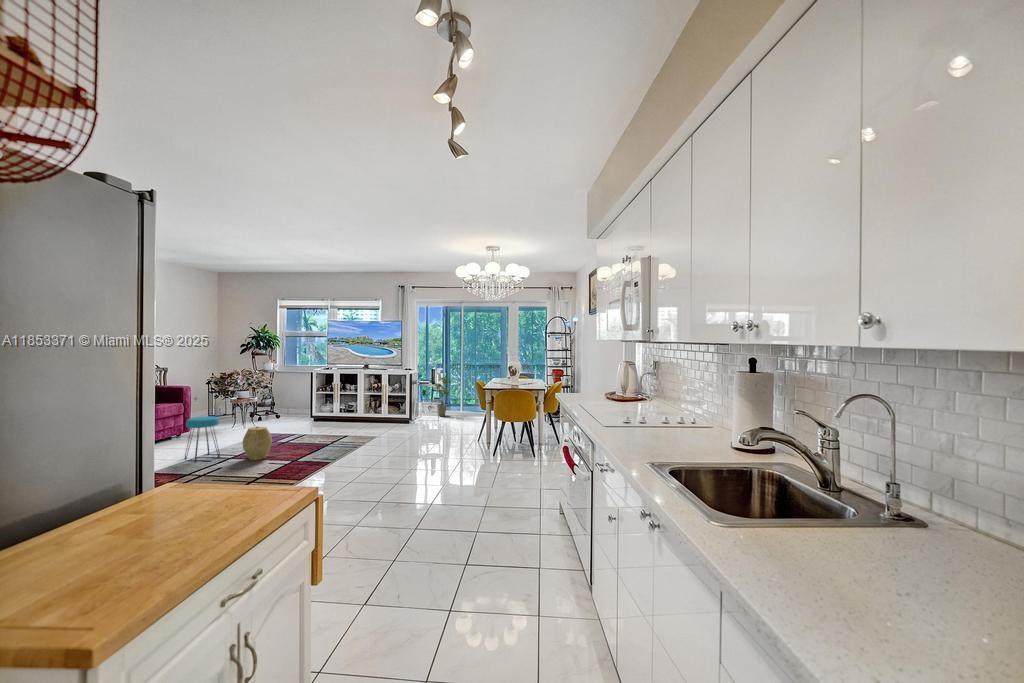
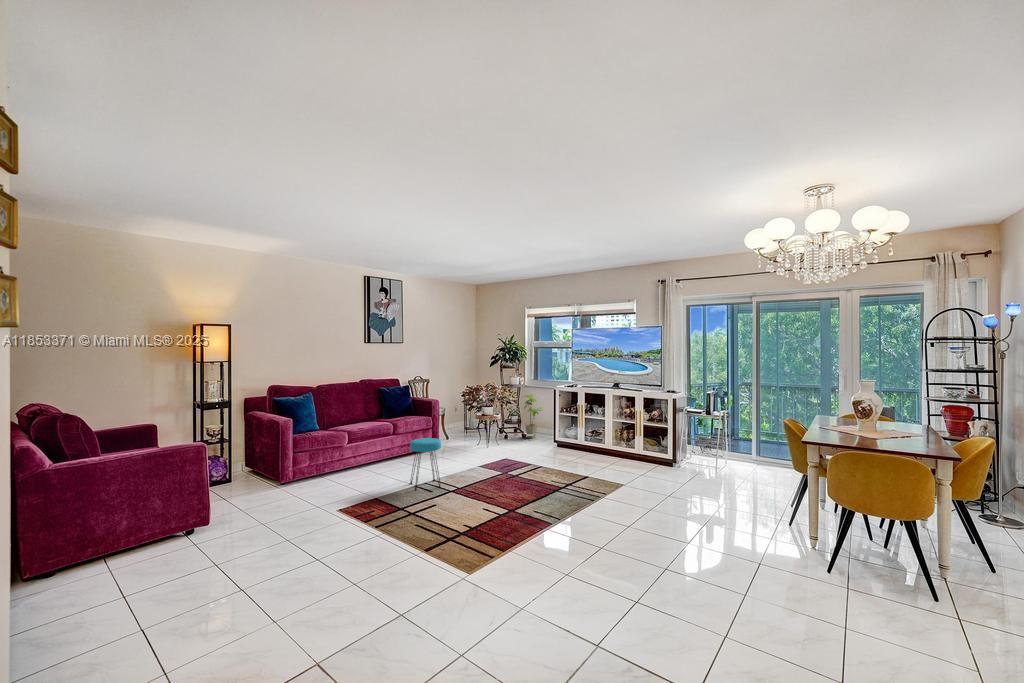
house plant: present [434,377,452,416] -> present [524,394,544,438]
woven basket: present [242,426,272,460] -> none [457,458,489,500]

